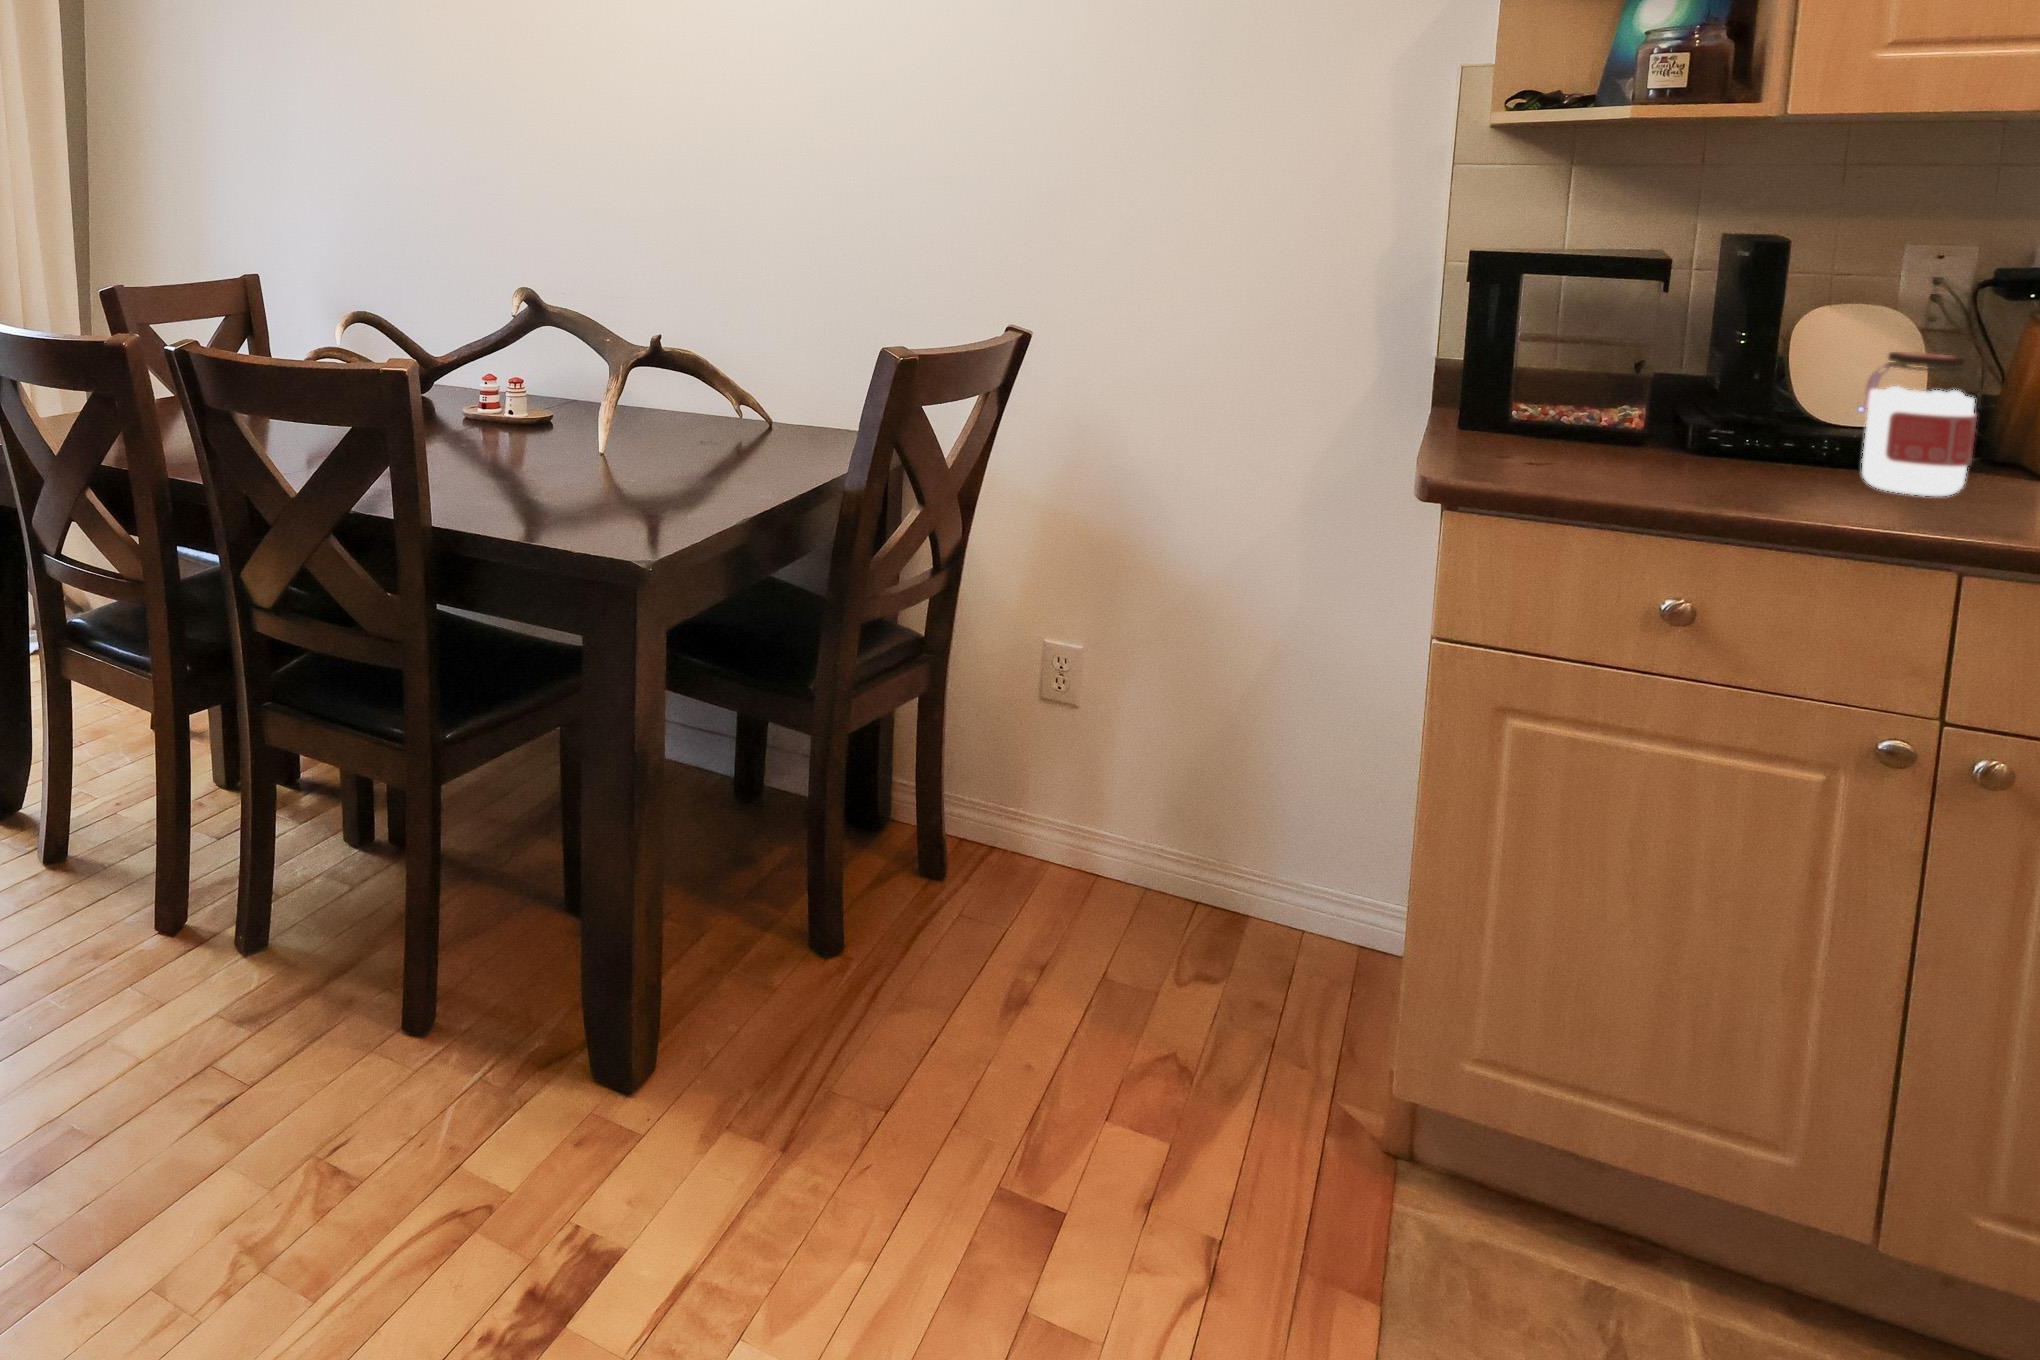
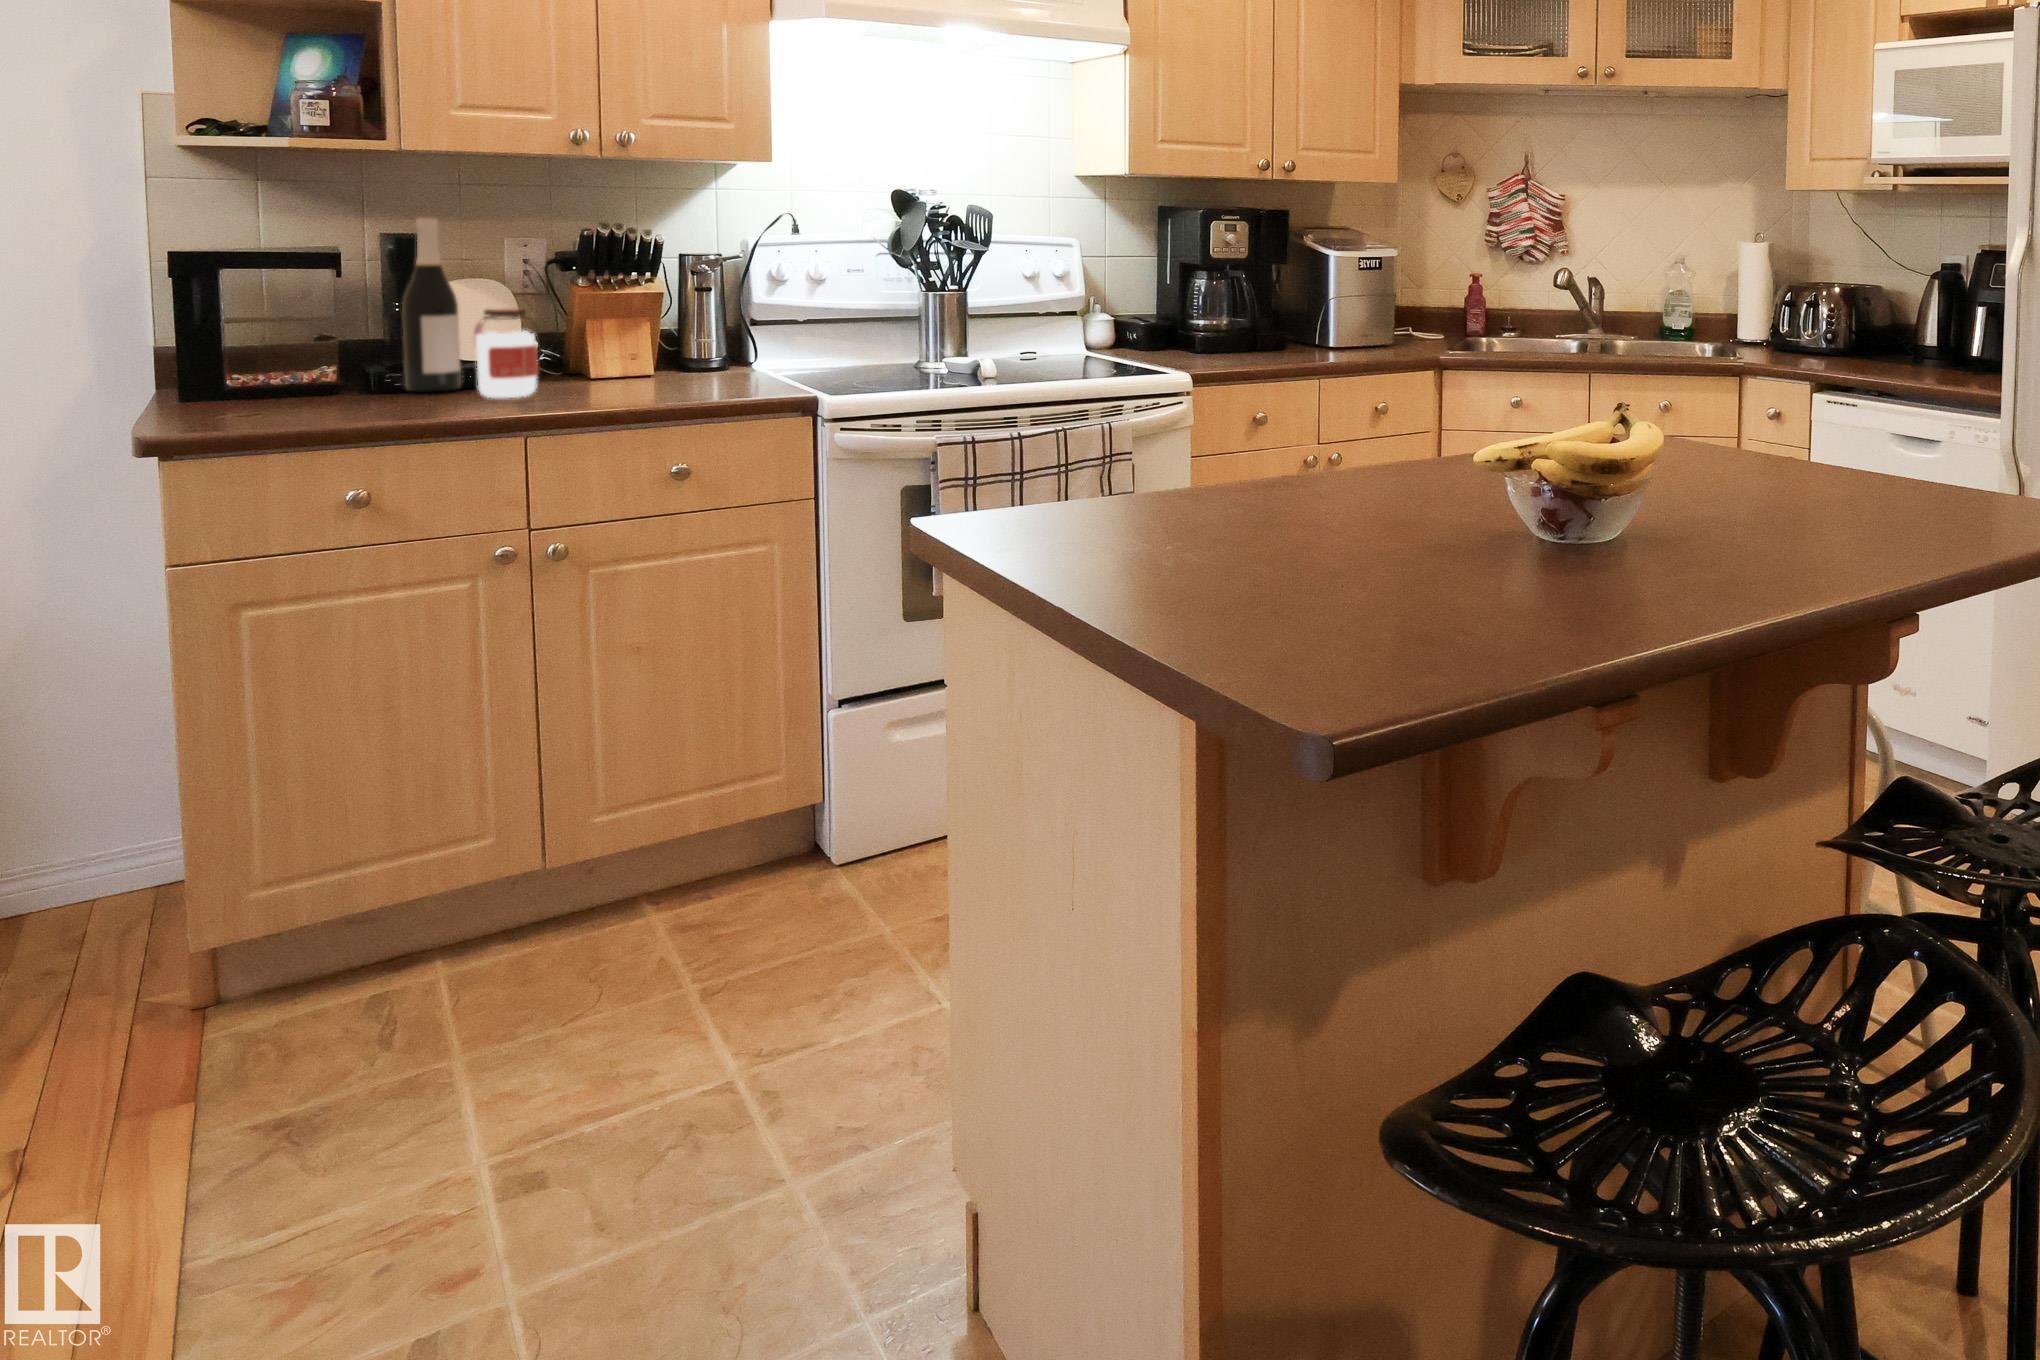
wine bottle: none [1740,207,1838,465] -> present [402,216,461,392]

